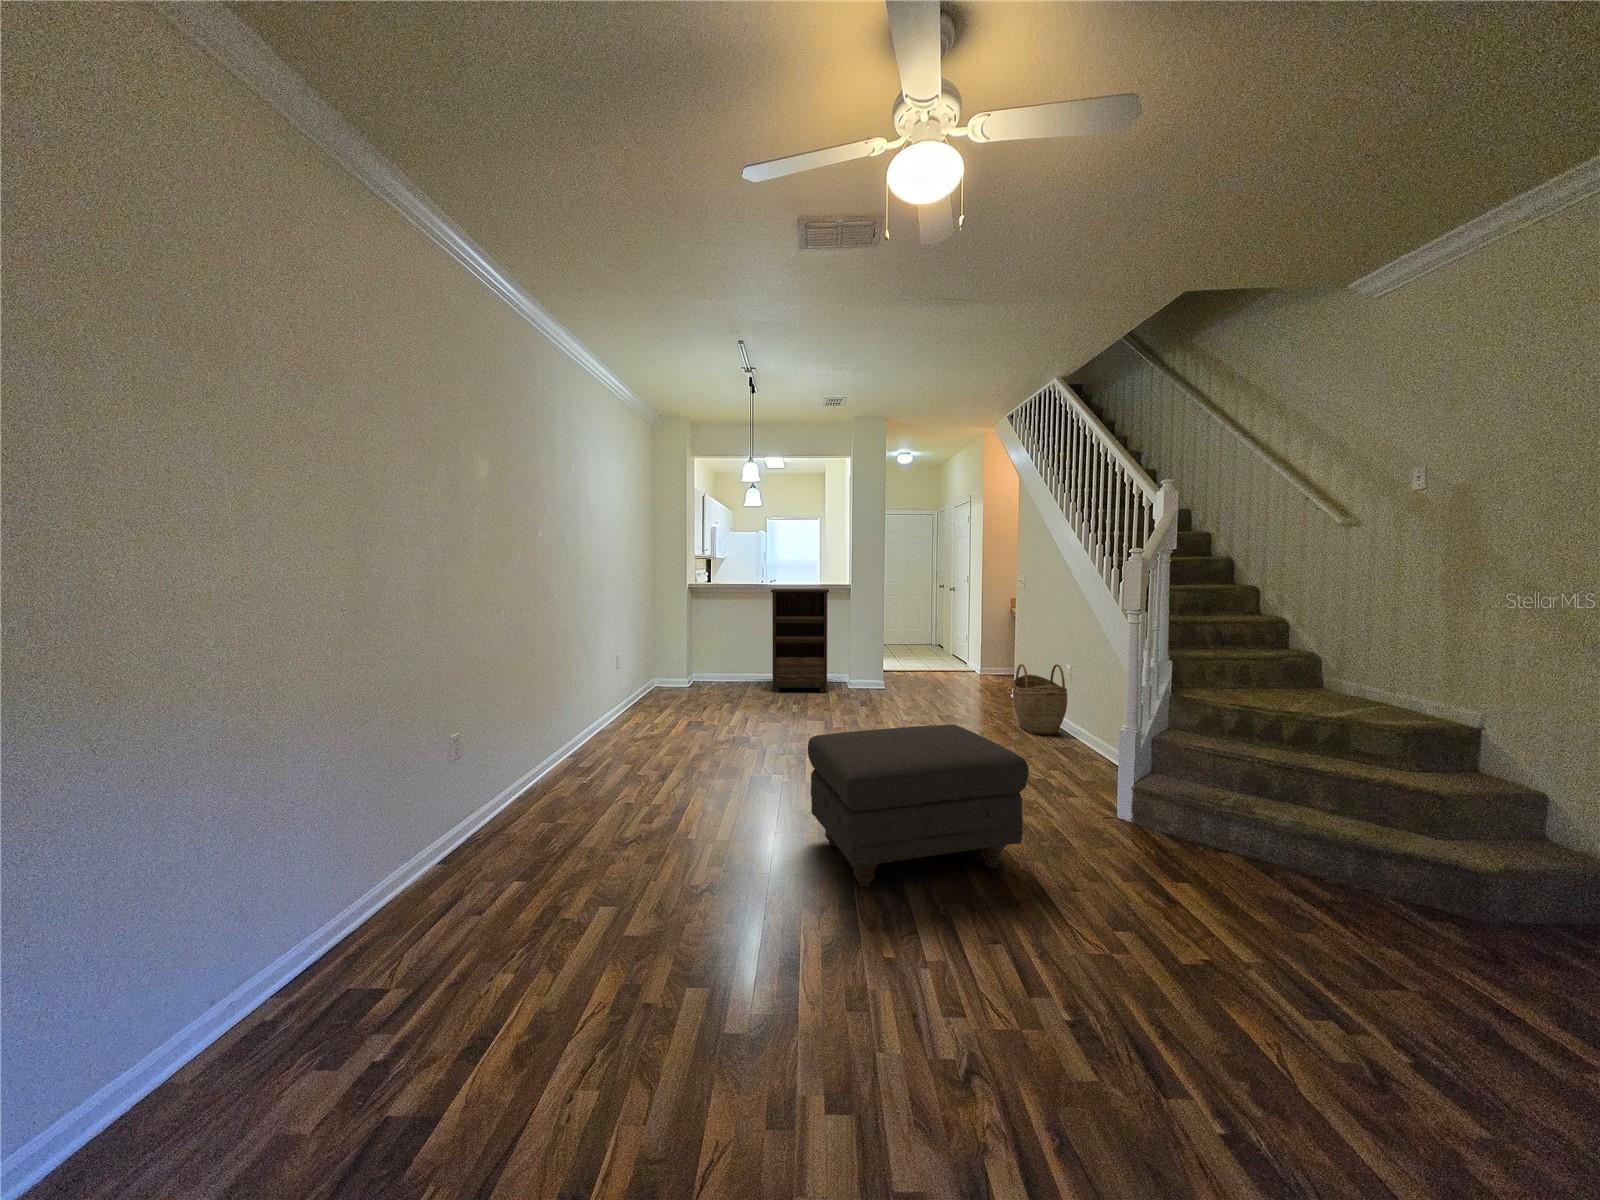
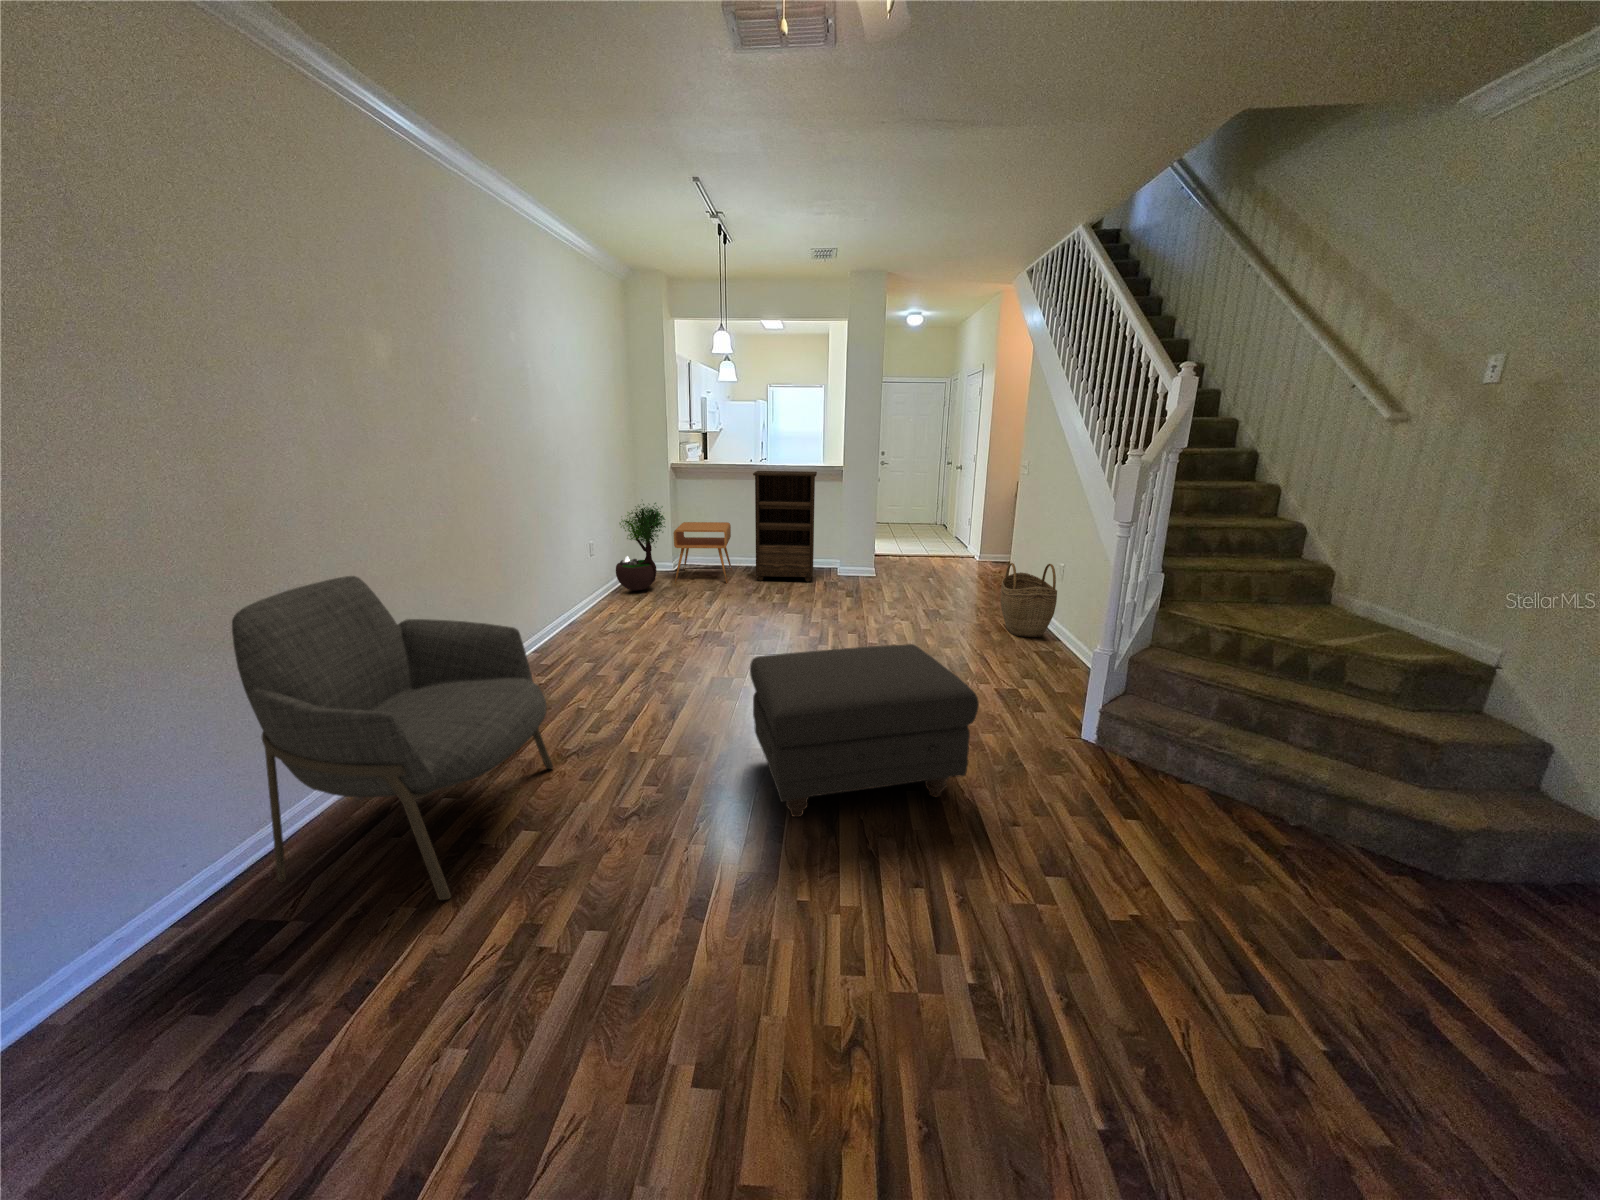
potted tree: none [640,614,691,702] -> present [616,503,665,591]
side table: none [694,638,747,695] -> present [673,522,732,583]
armchair: none [370,660,625,965] -> present [232,576,553,900]

